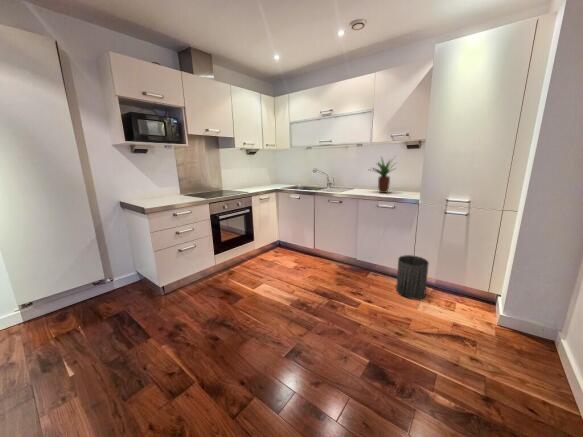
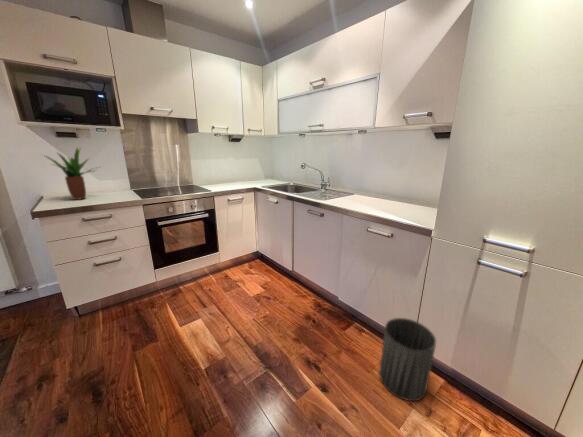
potted plant: present [373,159,392,193] -> present [46,148,91,200]

